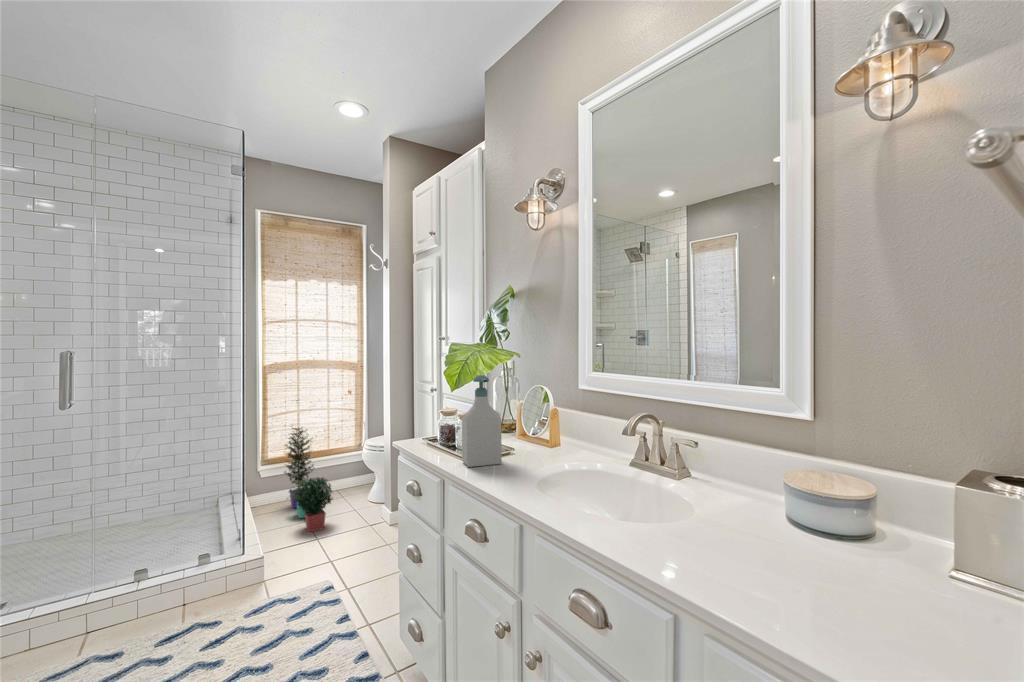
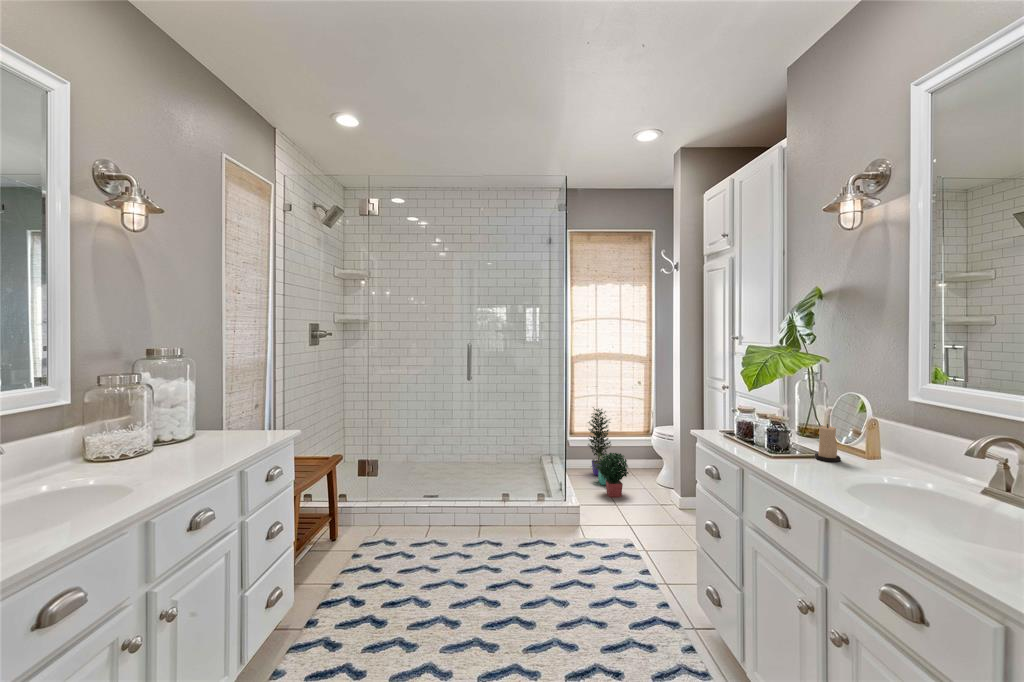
soap bottle: present [462,375,502,467] -> none [763,379,806,464]
candle: none [510,418,531,457] -> present [815,424,841,462]

